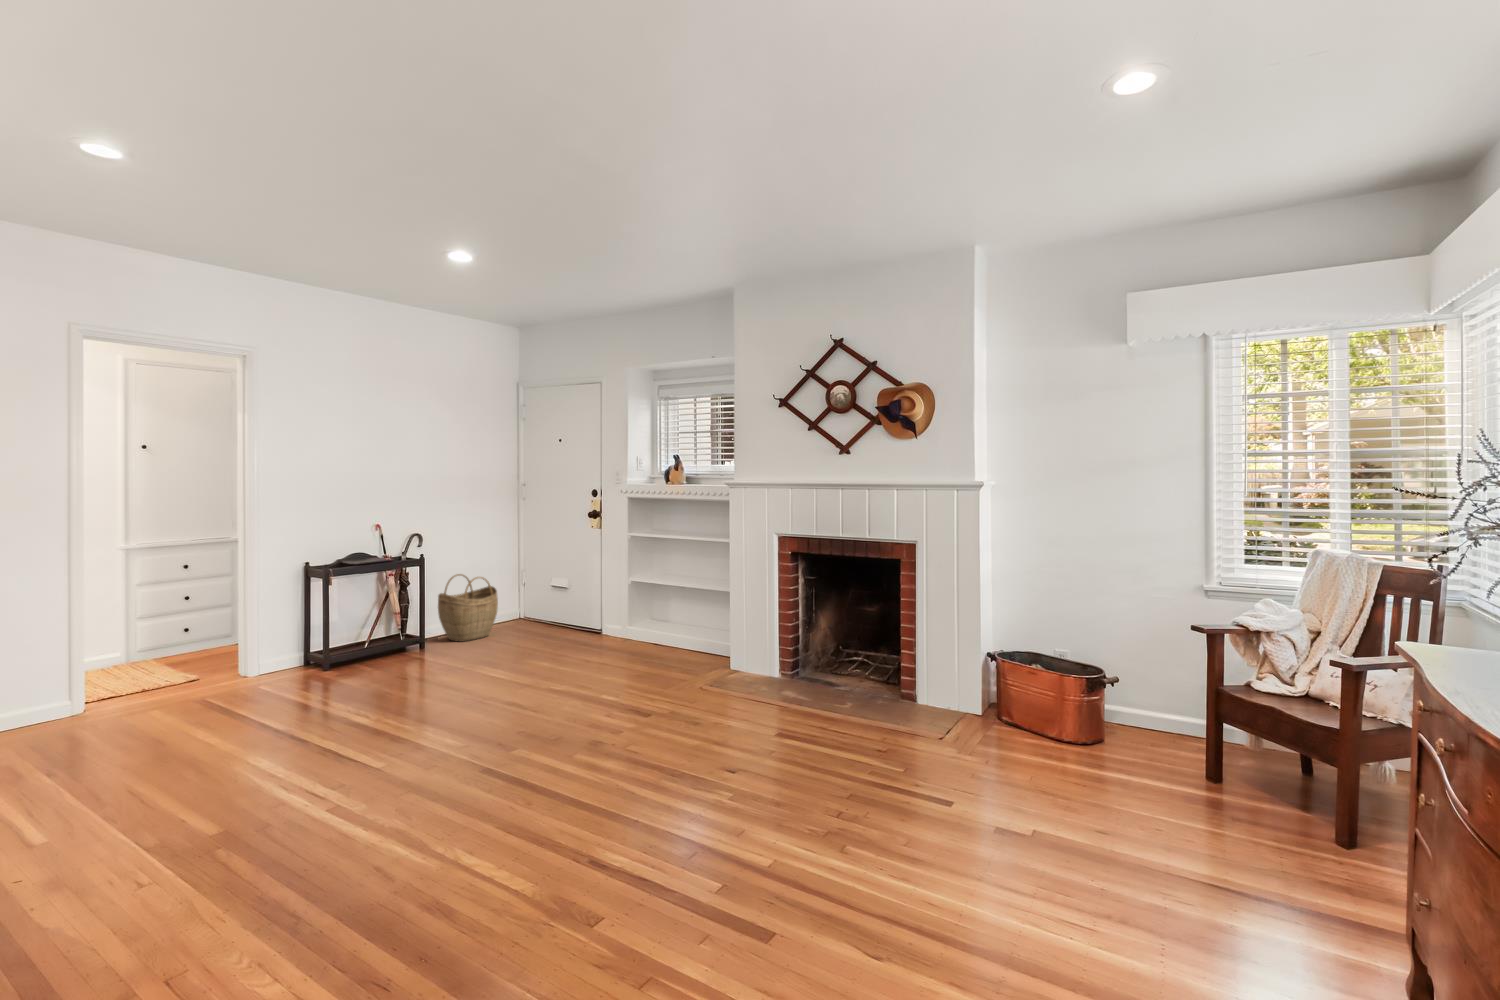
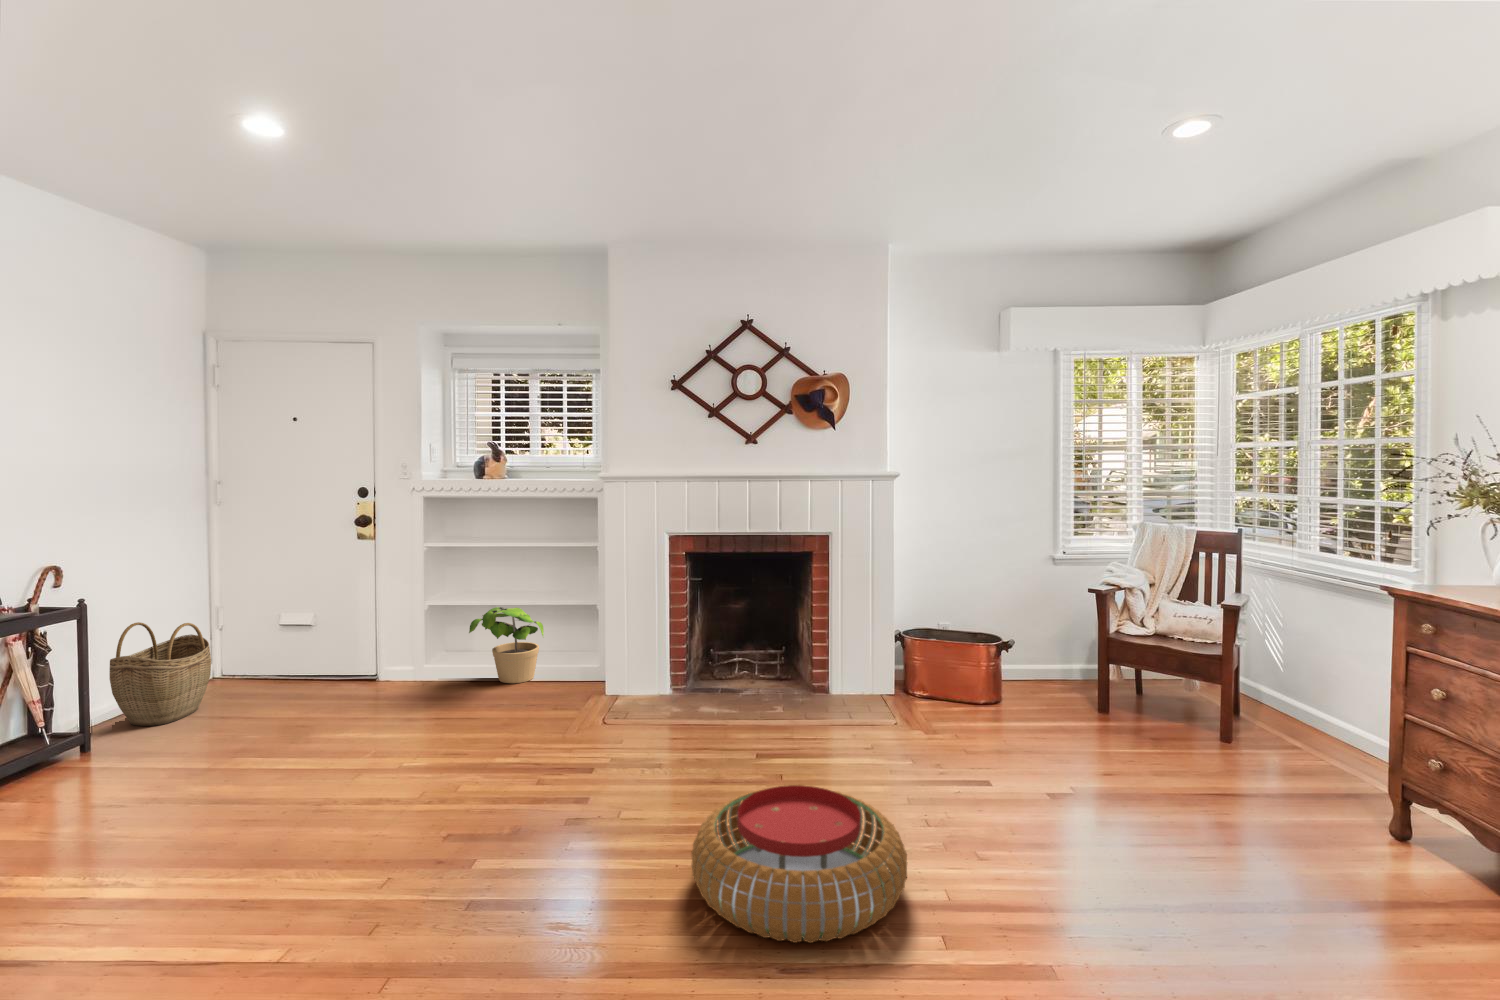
potted plant: none [643,587,706,651] -> present [469,607,544,683]
pouf: none [551,745,750,882] -> present [691,785,907,943]

